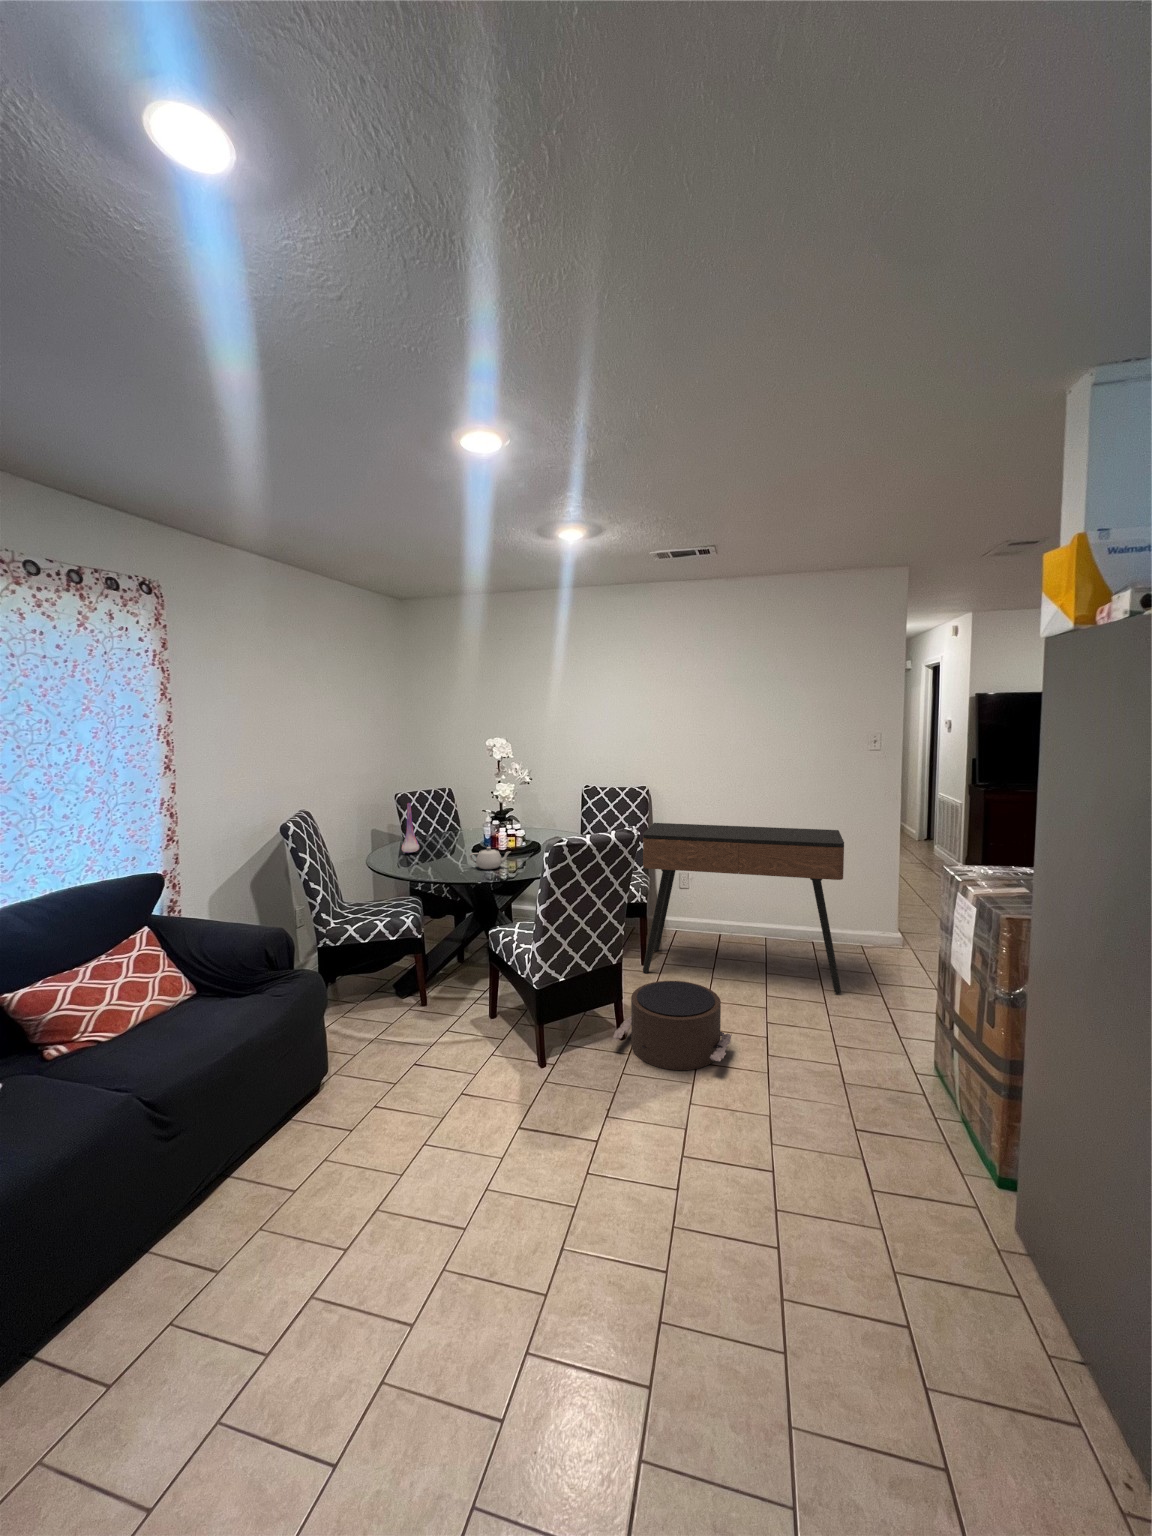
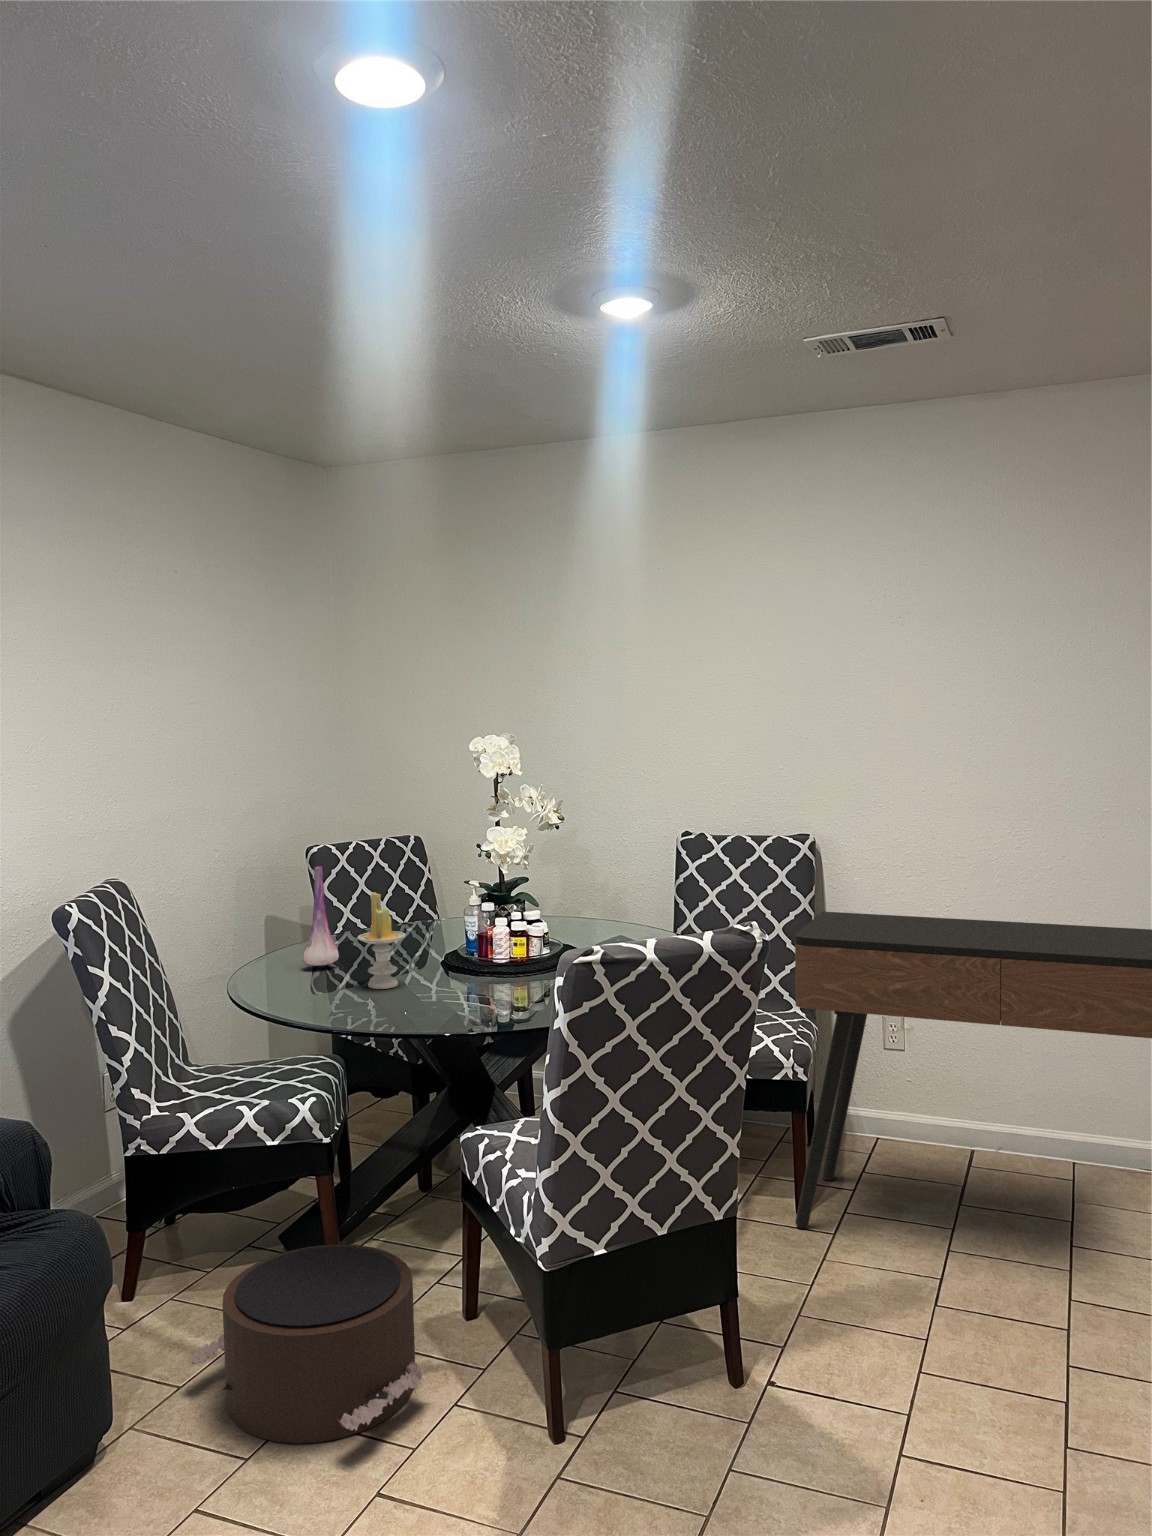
candle: none [432,815,456,863] -> present [358,892,406,989]
teapot: present [470,847,510,869] -> none [428,959,512,1005]
pouf: present [613,981,732,1070] -> present [187,1244,430,1443]

